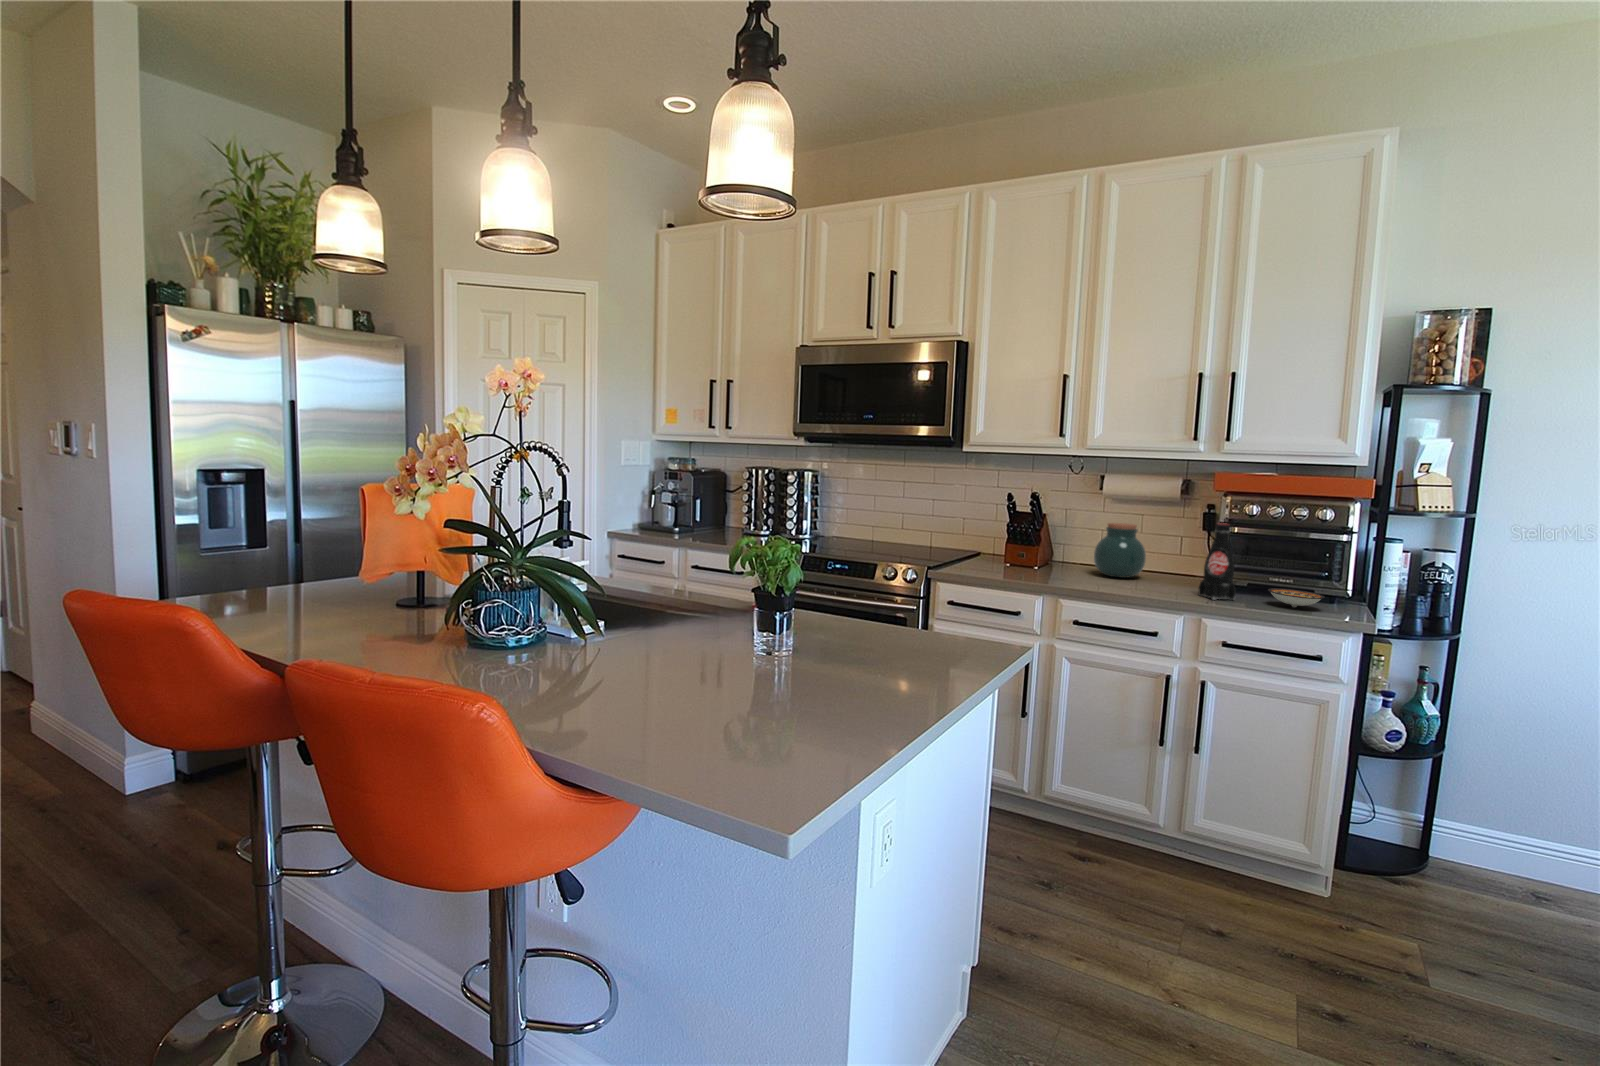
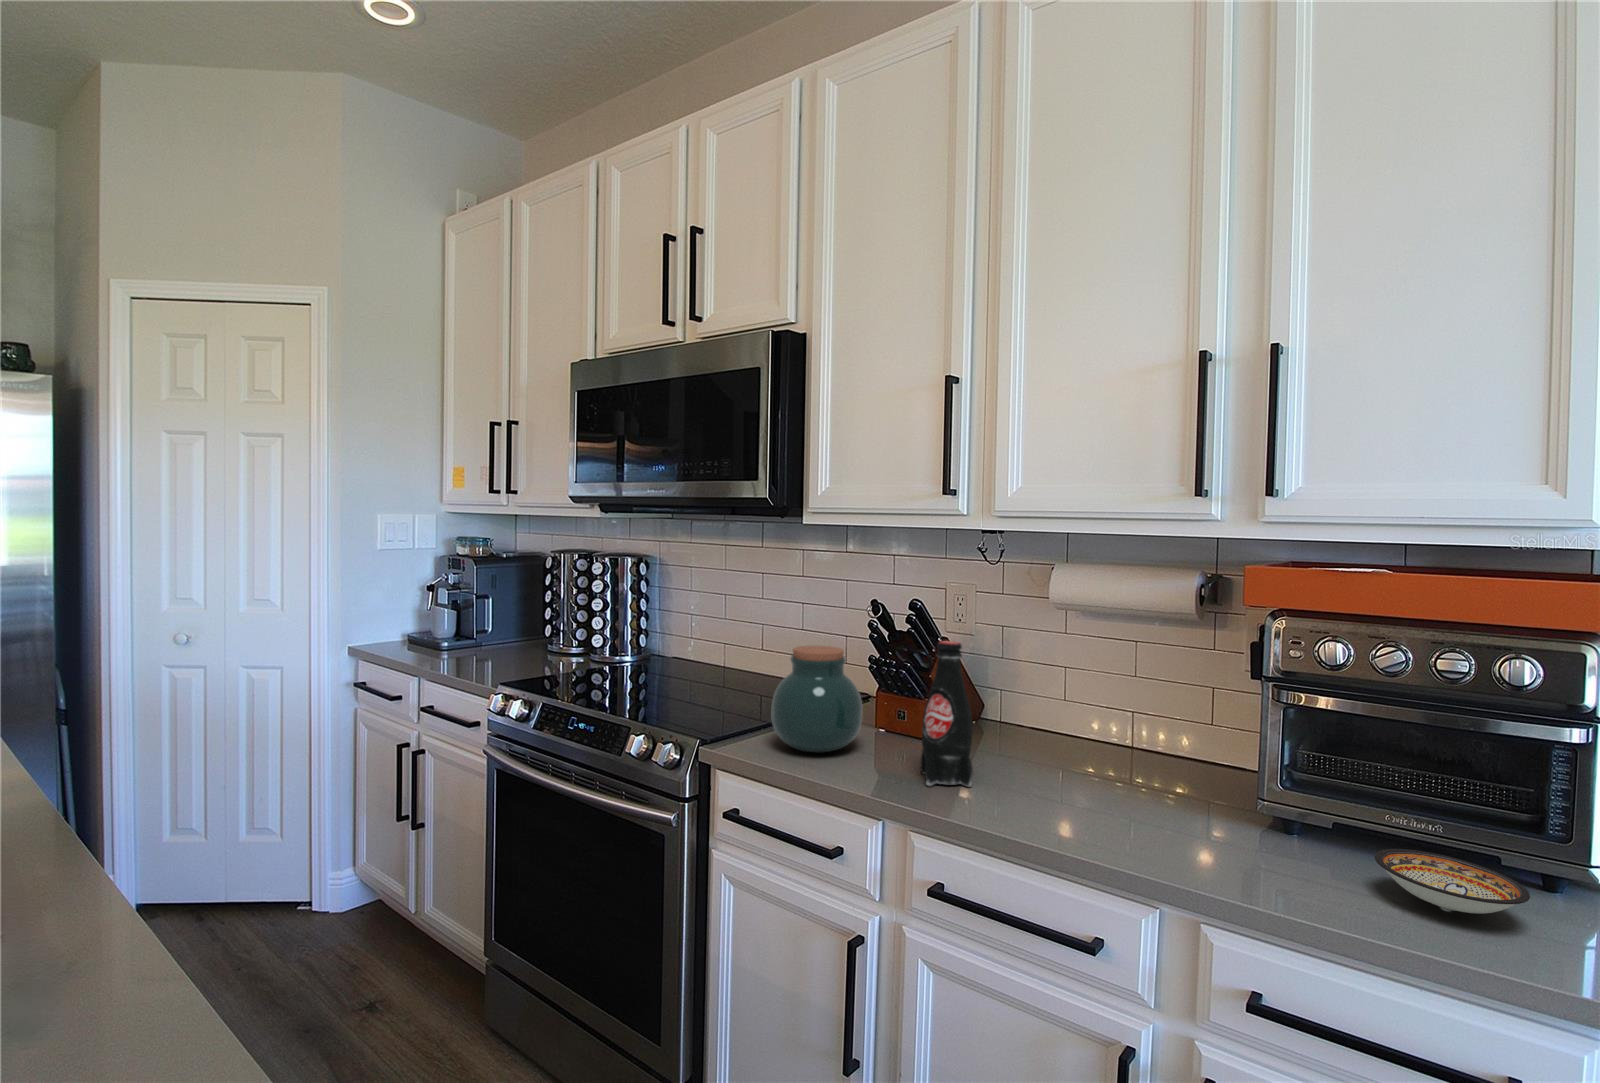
jar: present [1094,523,1146,578] -> present [772,646,862,752]
bottle: present [1199,523,1236,600] -> present [921,641,973,787]

